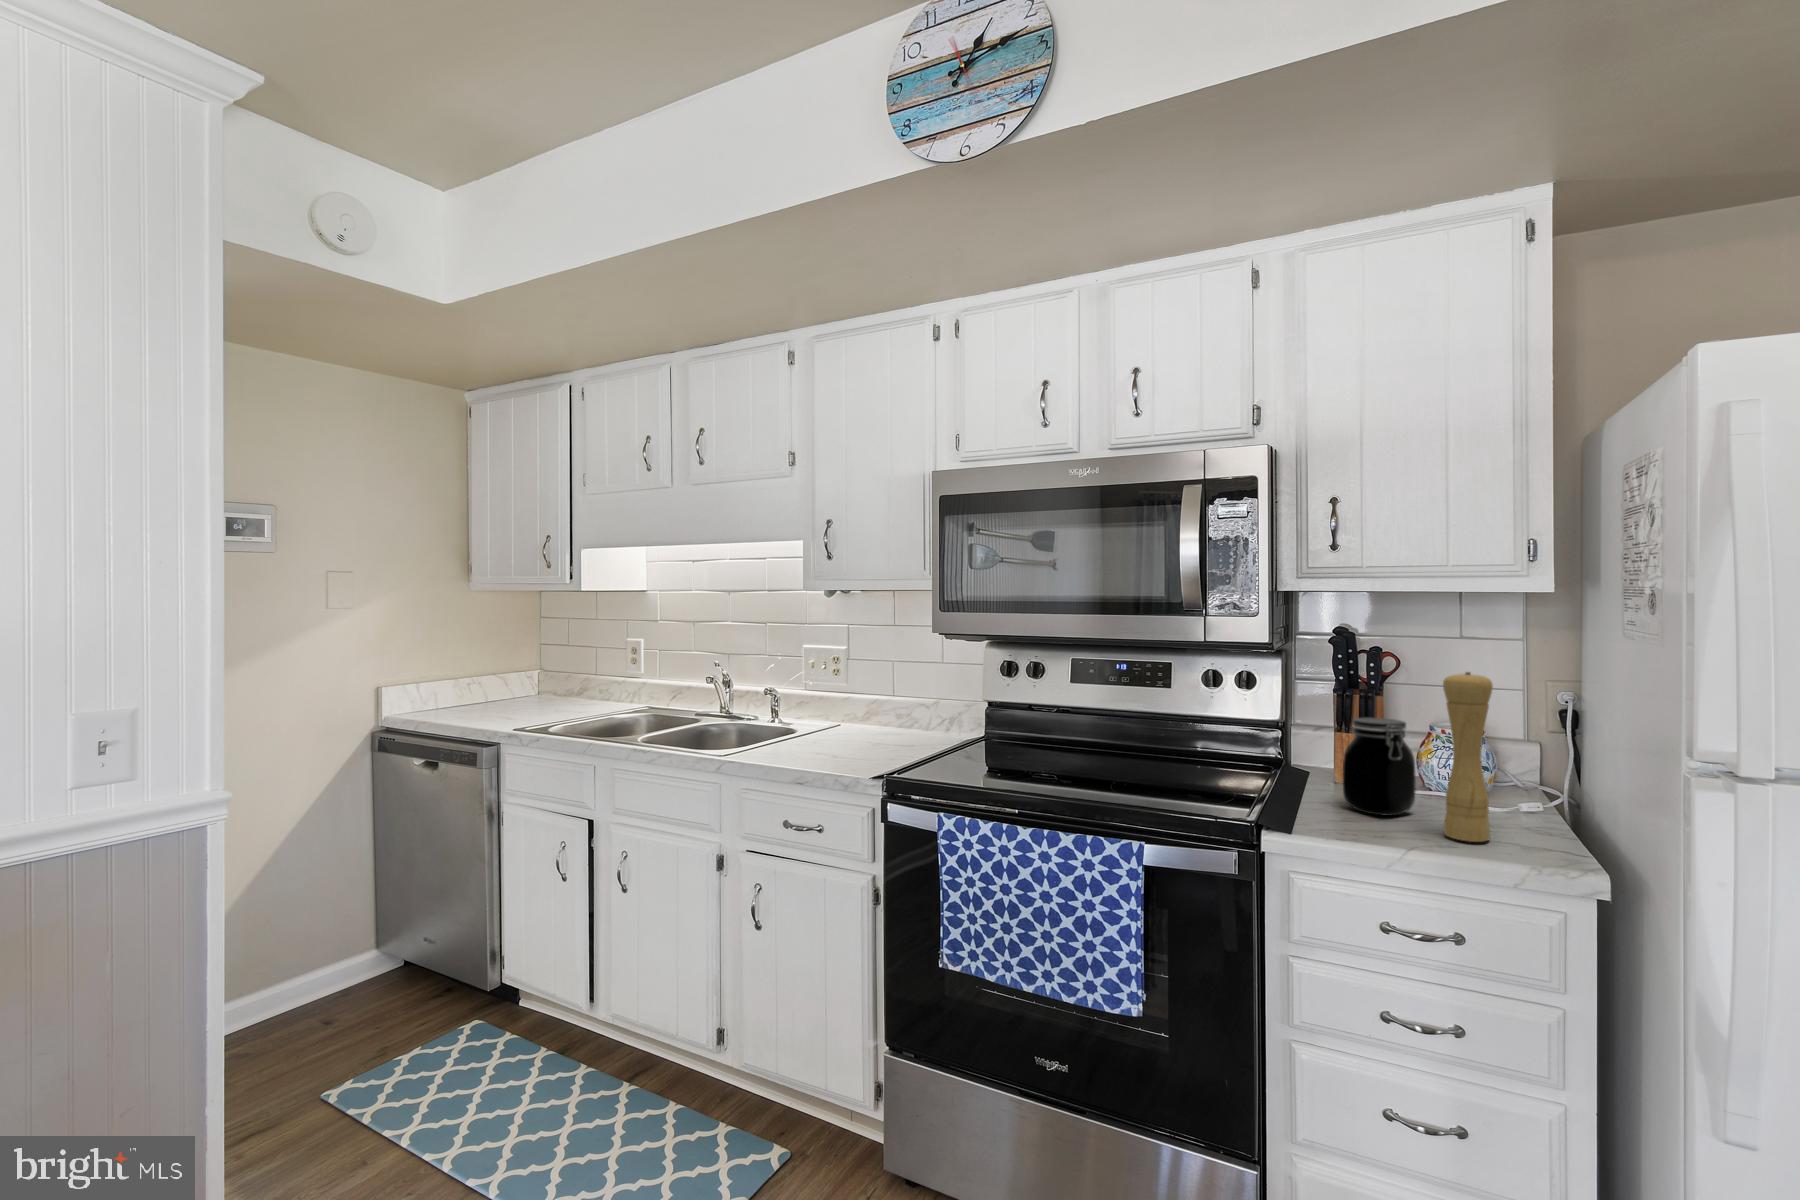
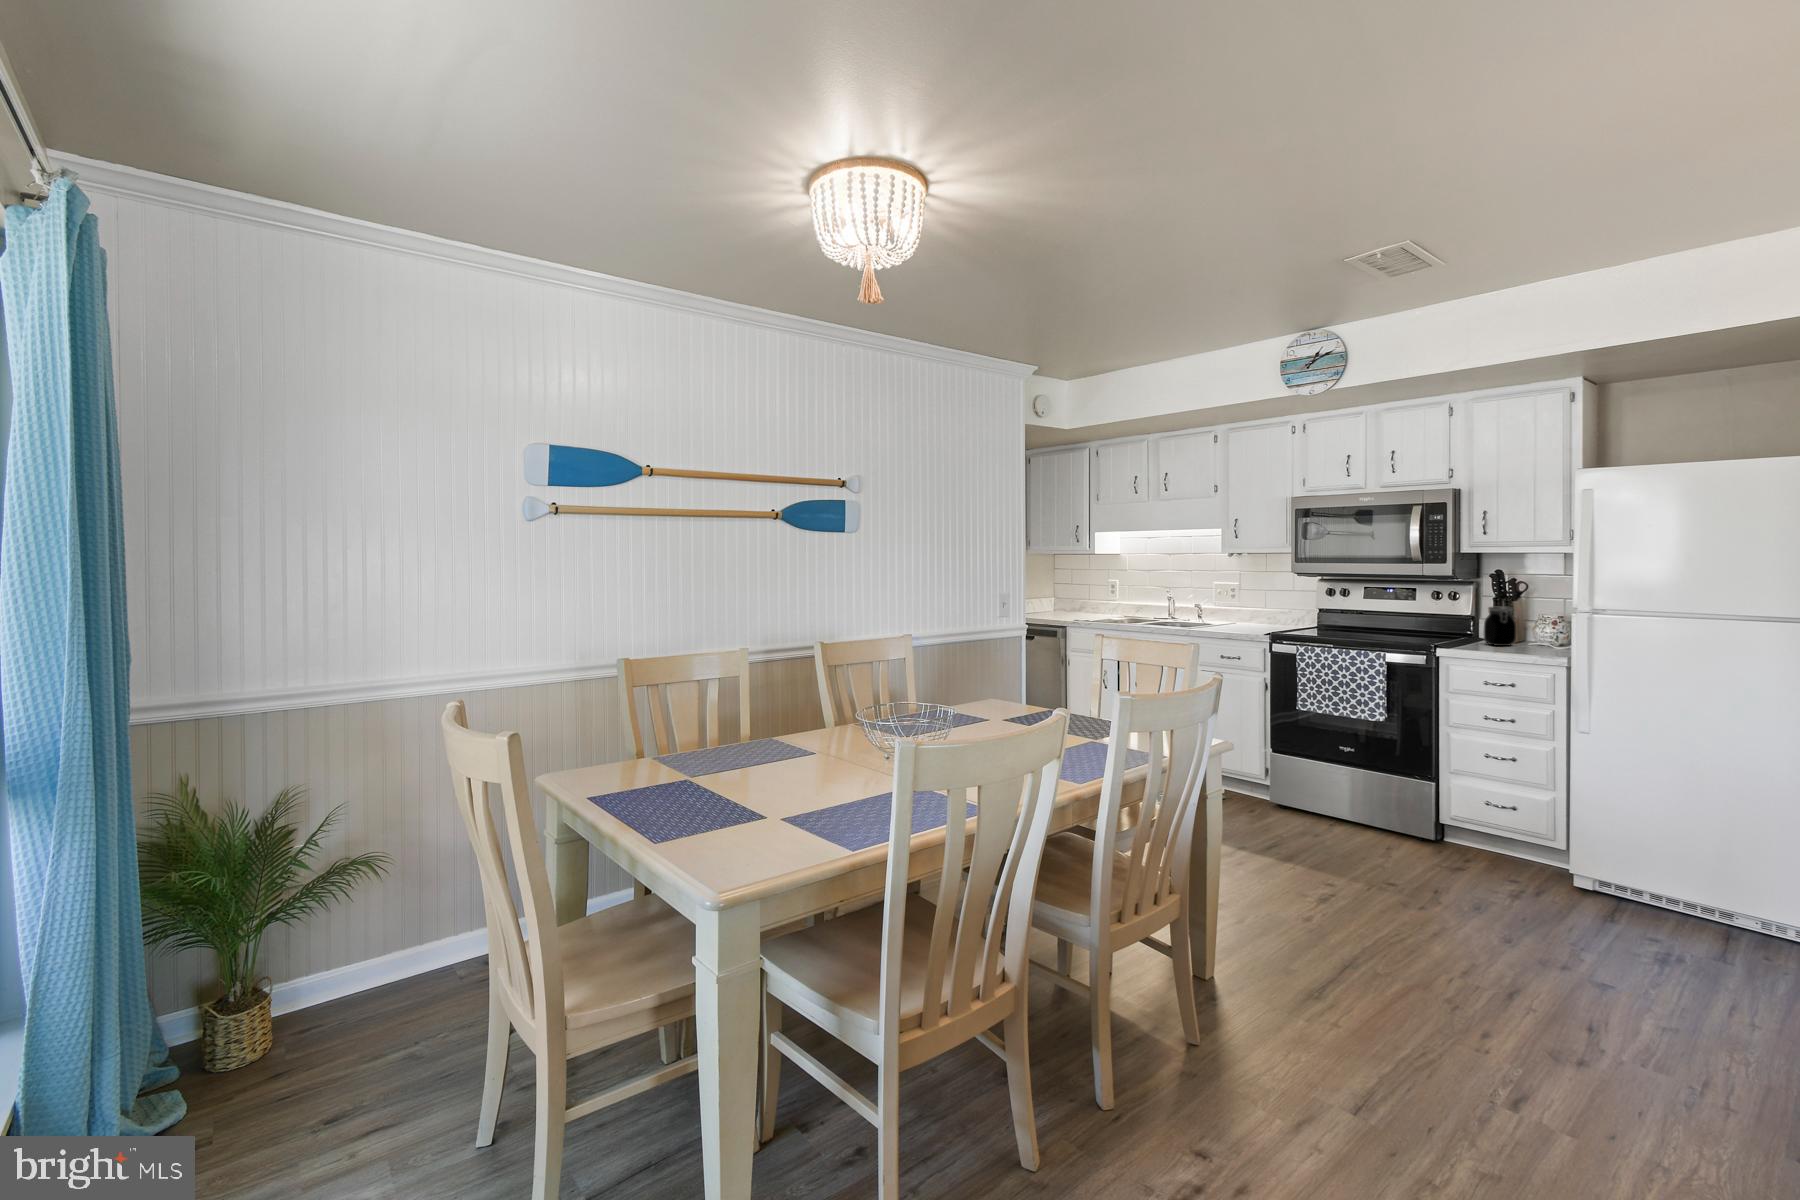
pepper mill: present [1443,672,1493,842] -> none [1518,585,1539,651]

